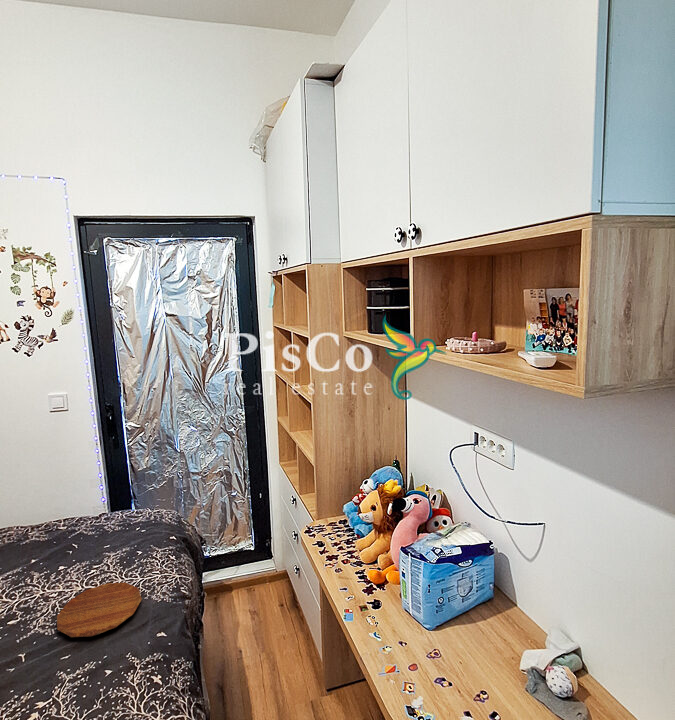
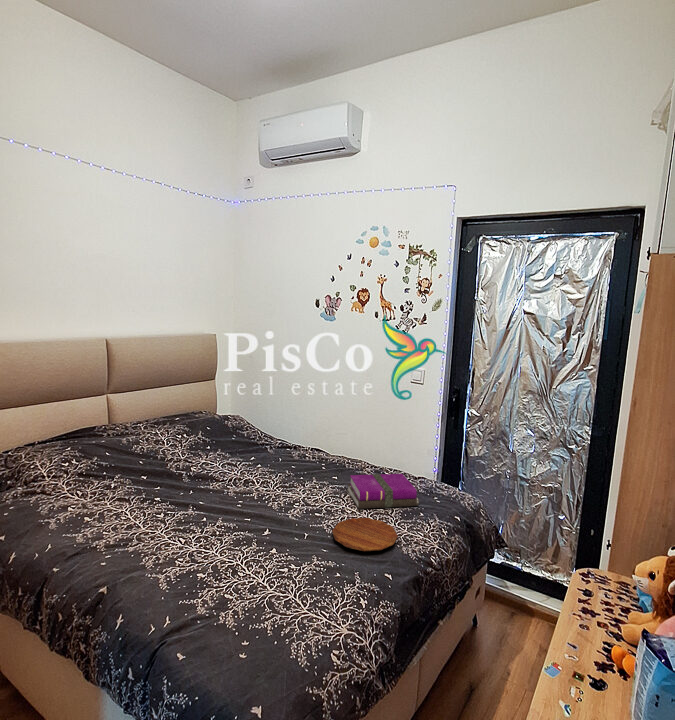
notebook: none [25,520,128,585] -> present [347,474,419,509]

